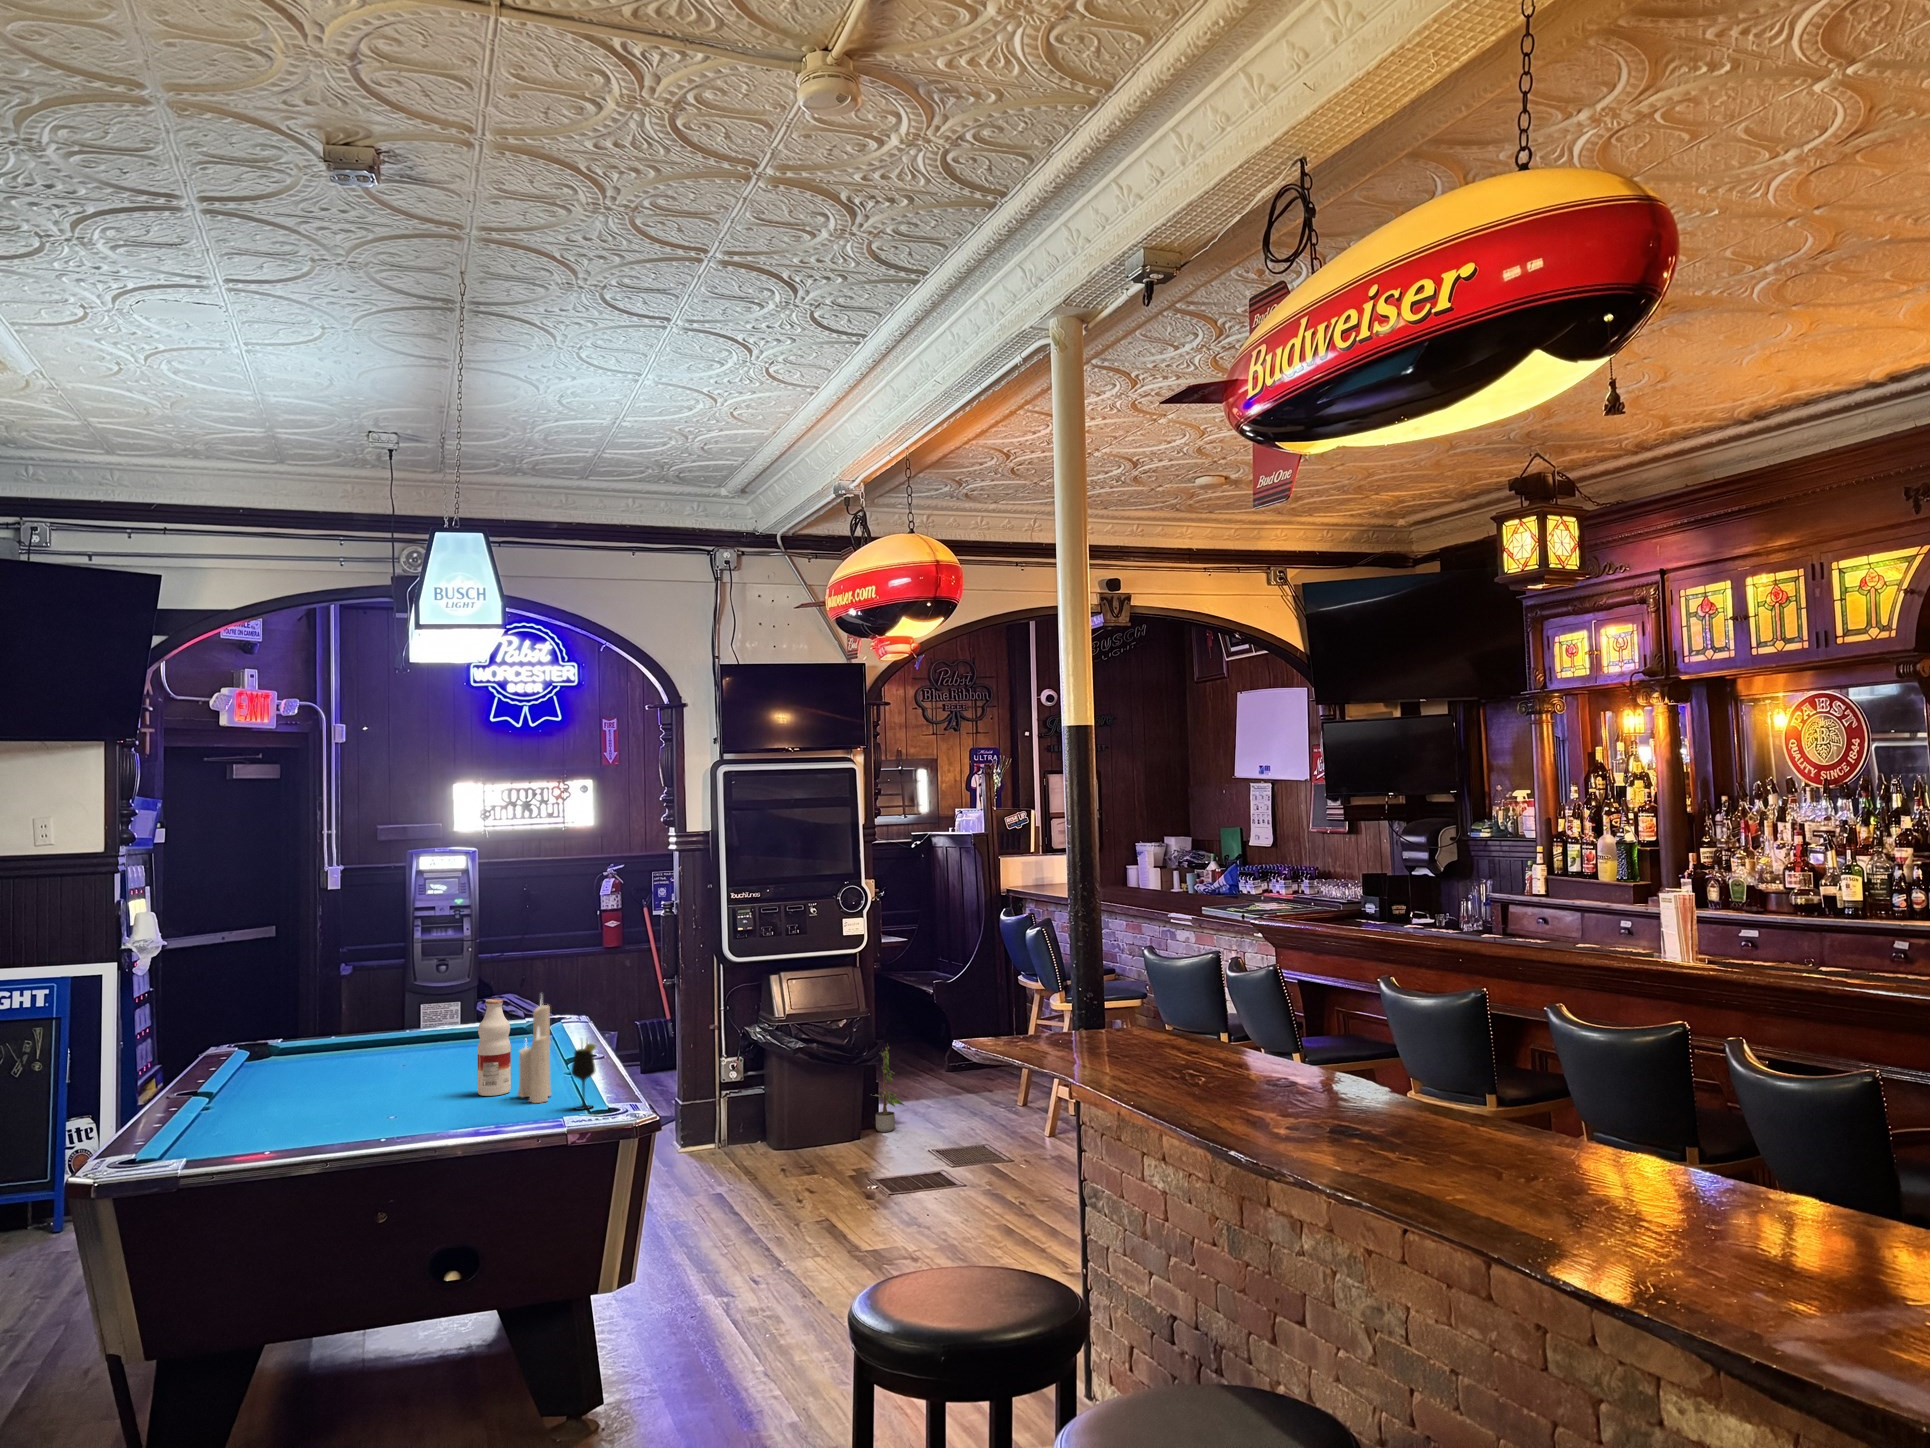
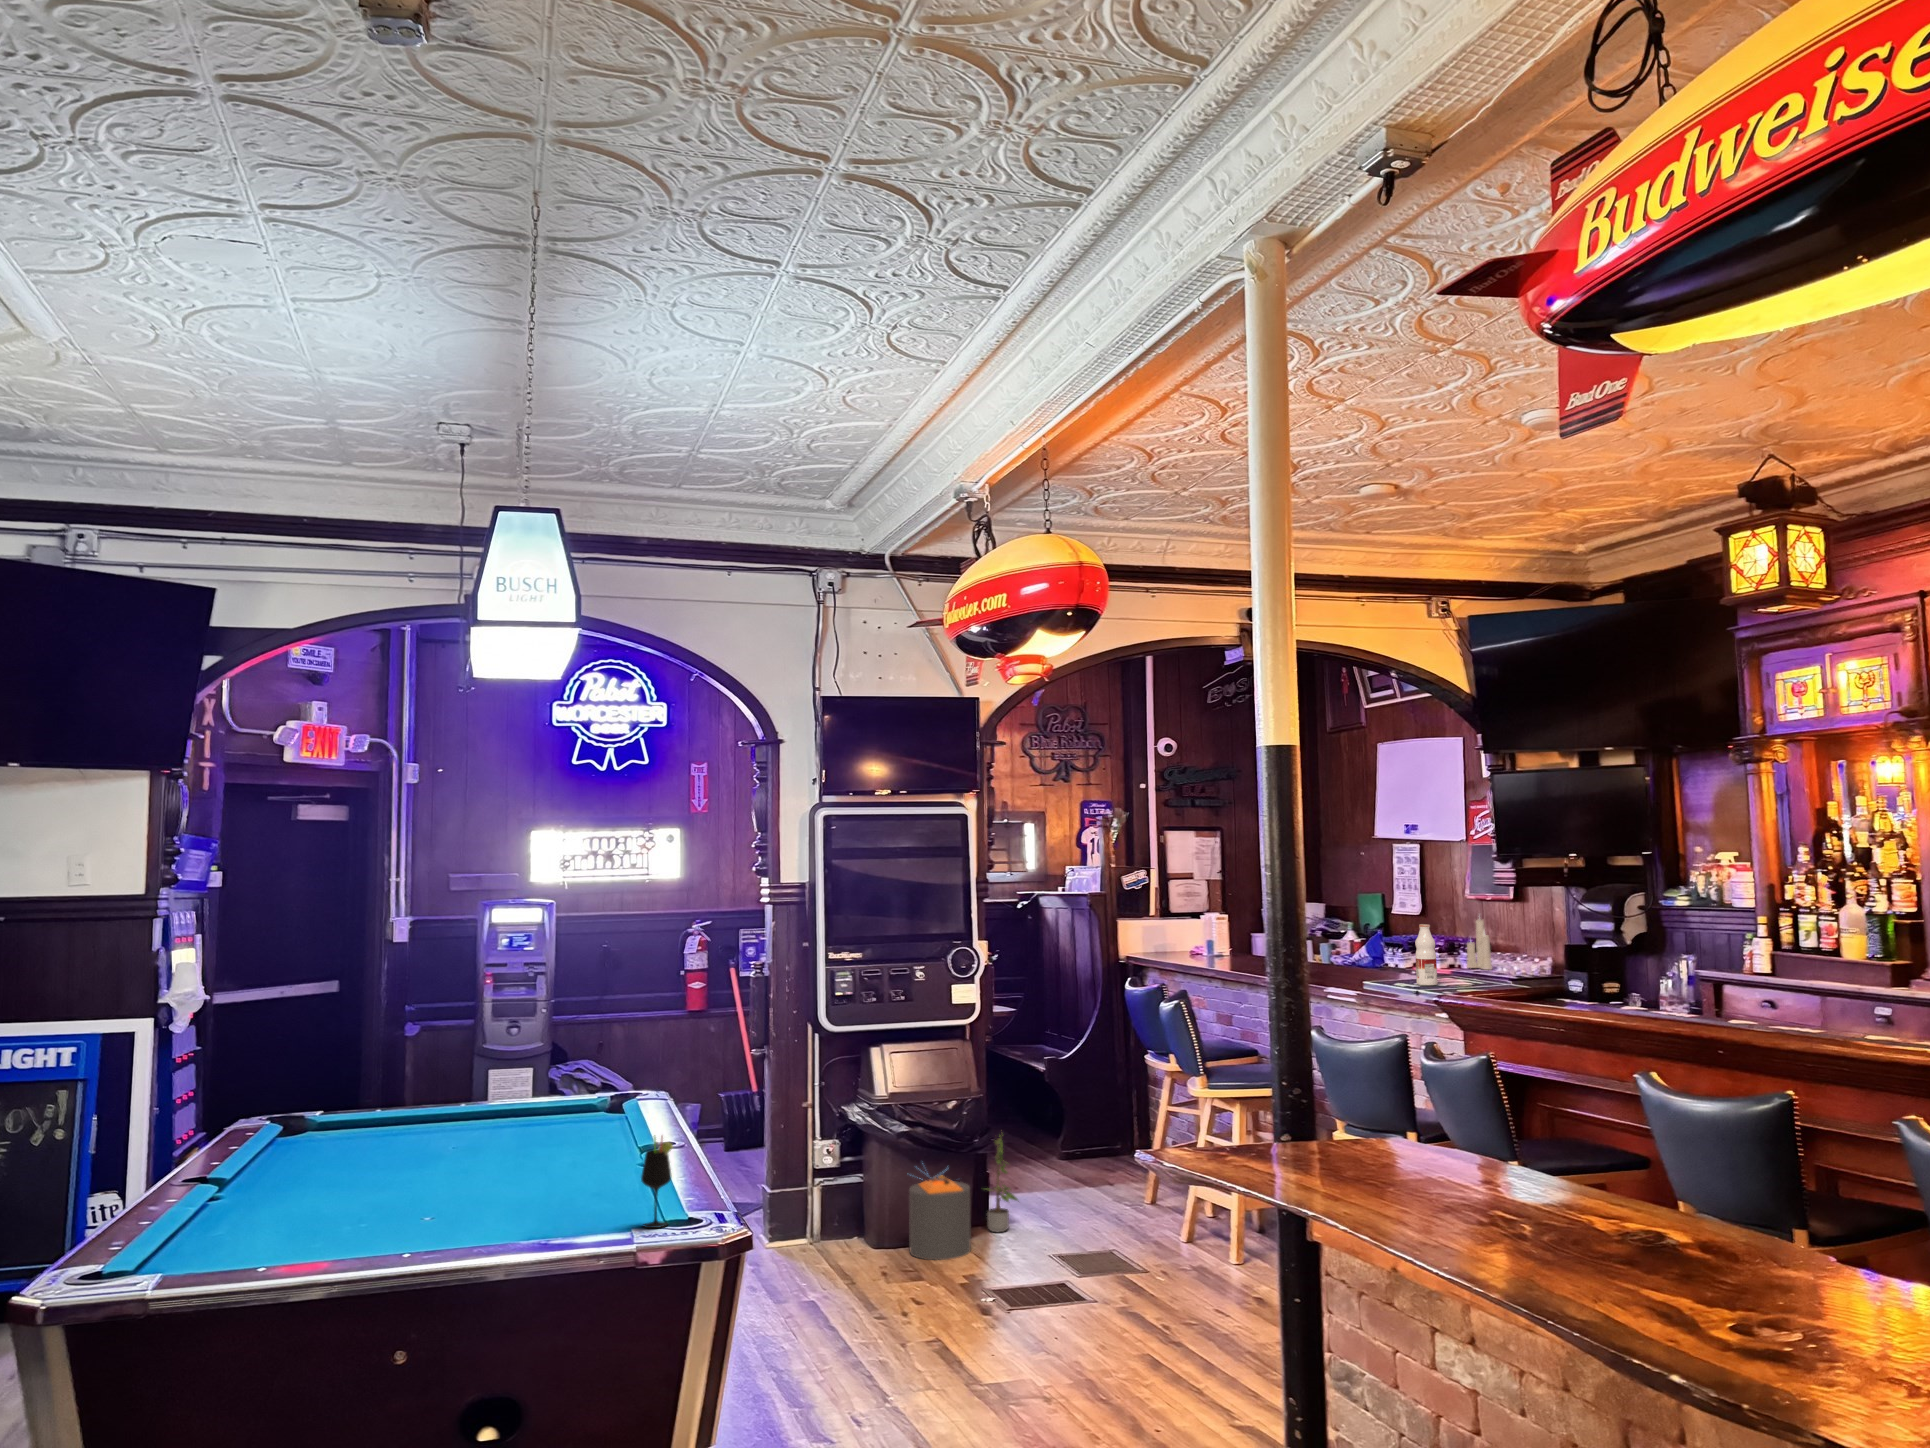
beverage bottle: present [477,998,511,1096] -> present [1415,924,1437,985]
candle: present [518,1005,551,1103] -> present [1467,920,1492,970]
trash can: none [800,1069,860,1156] -> present [909,1163,971,1260]

